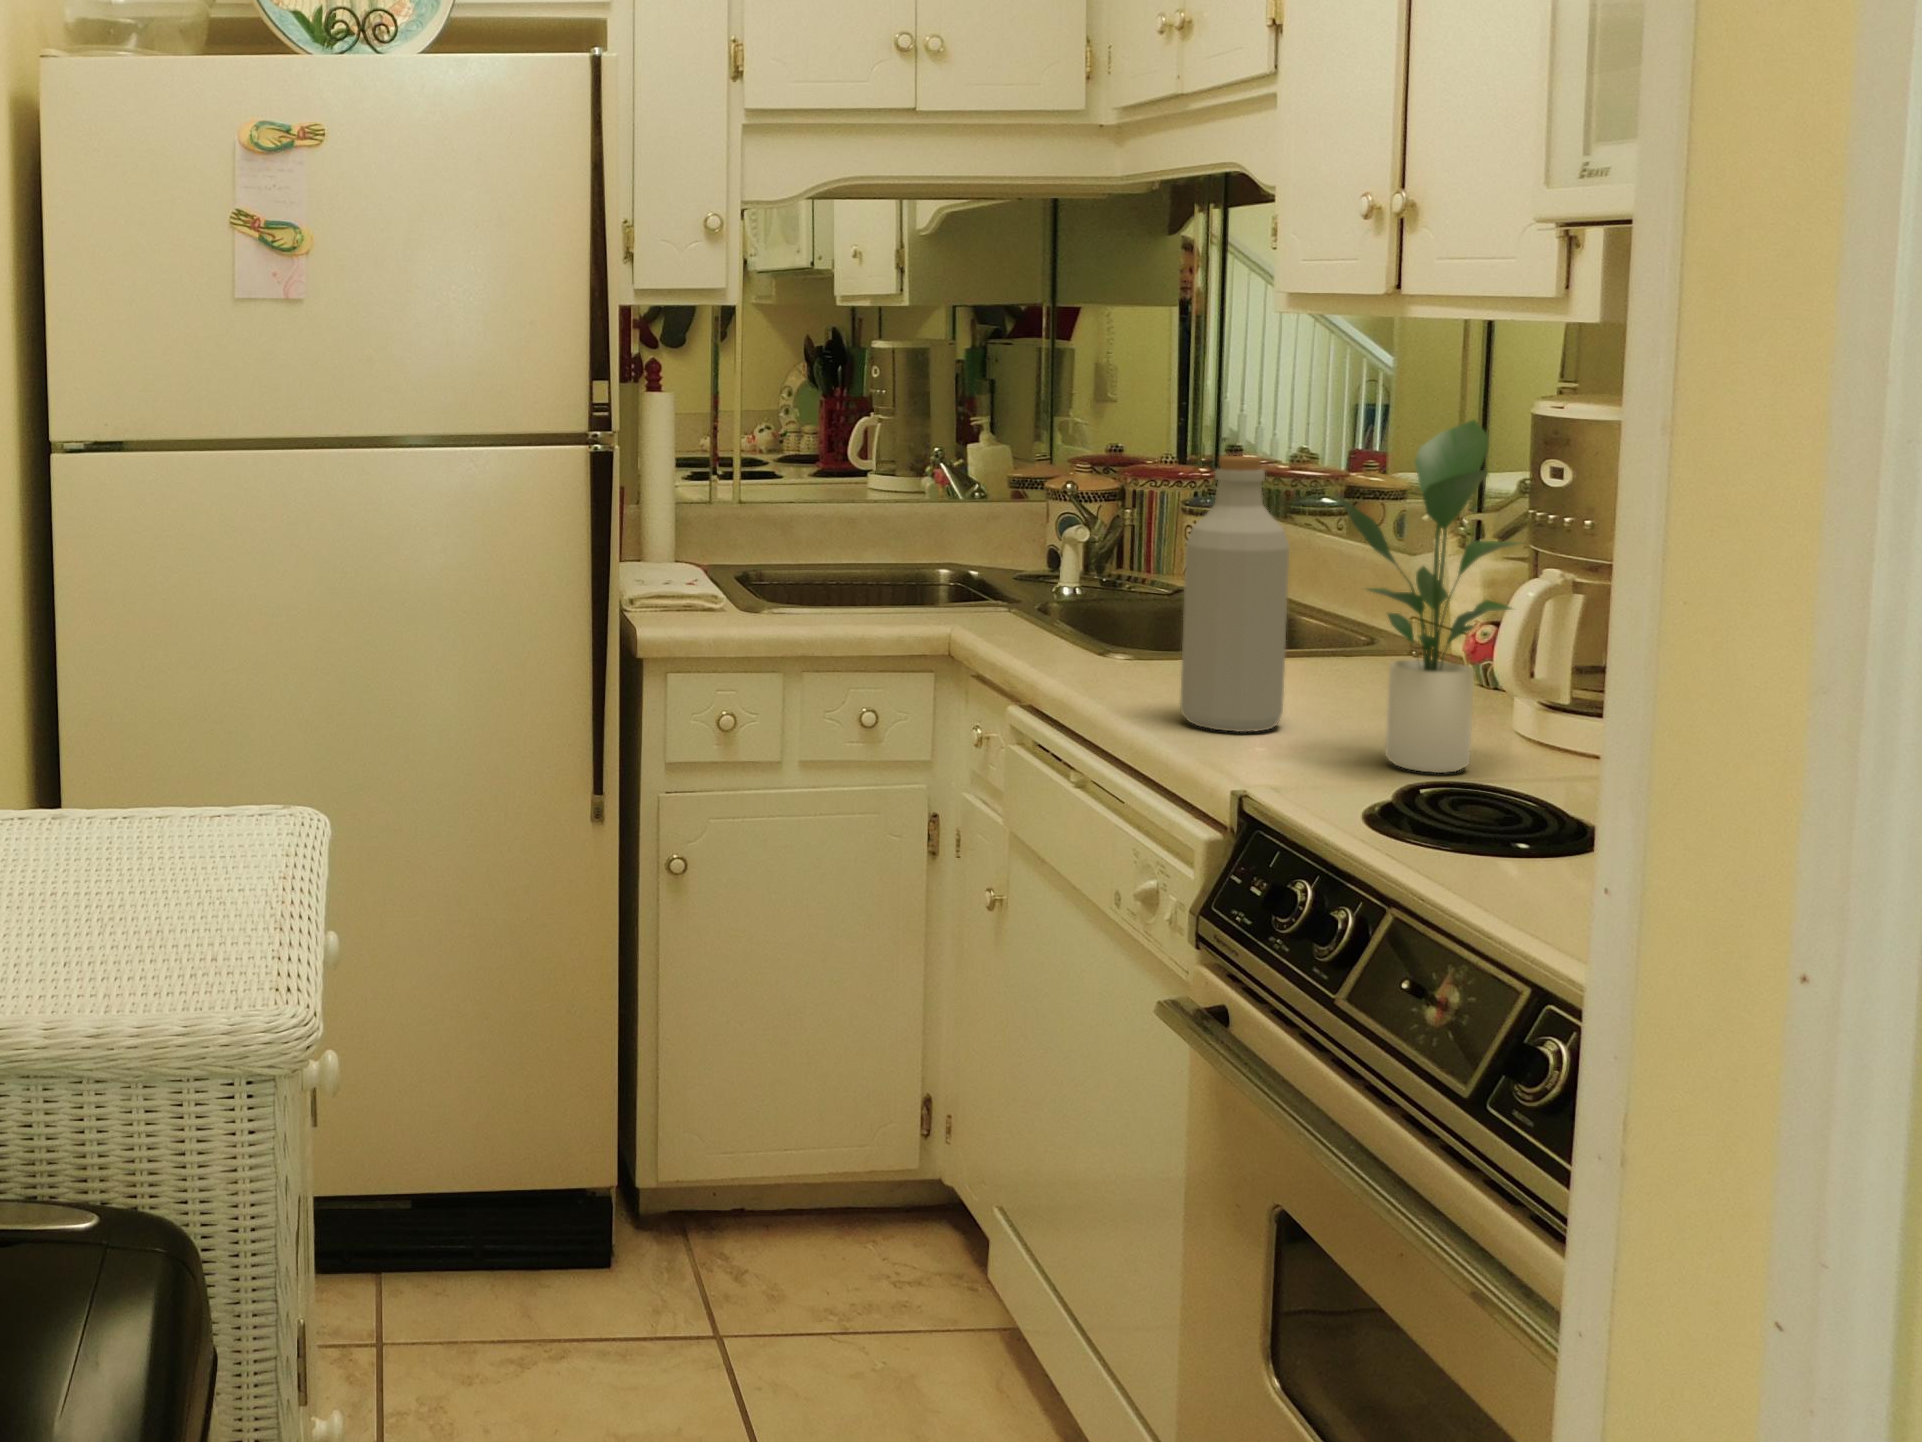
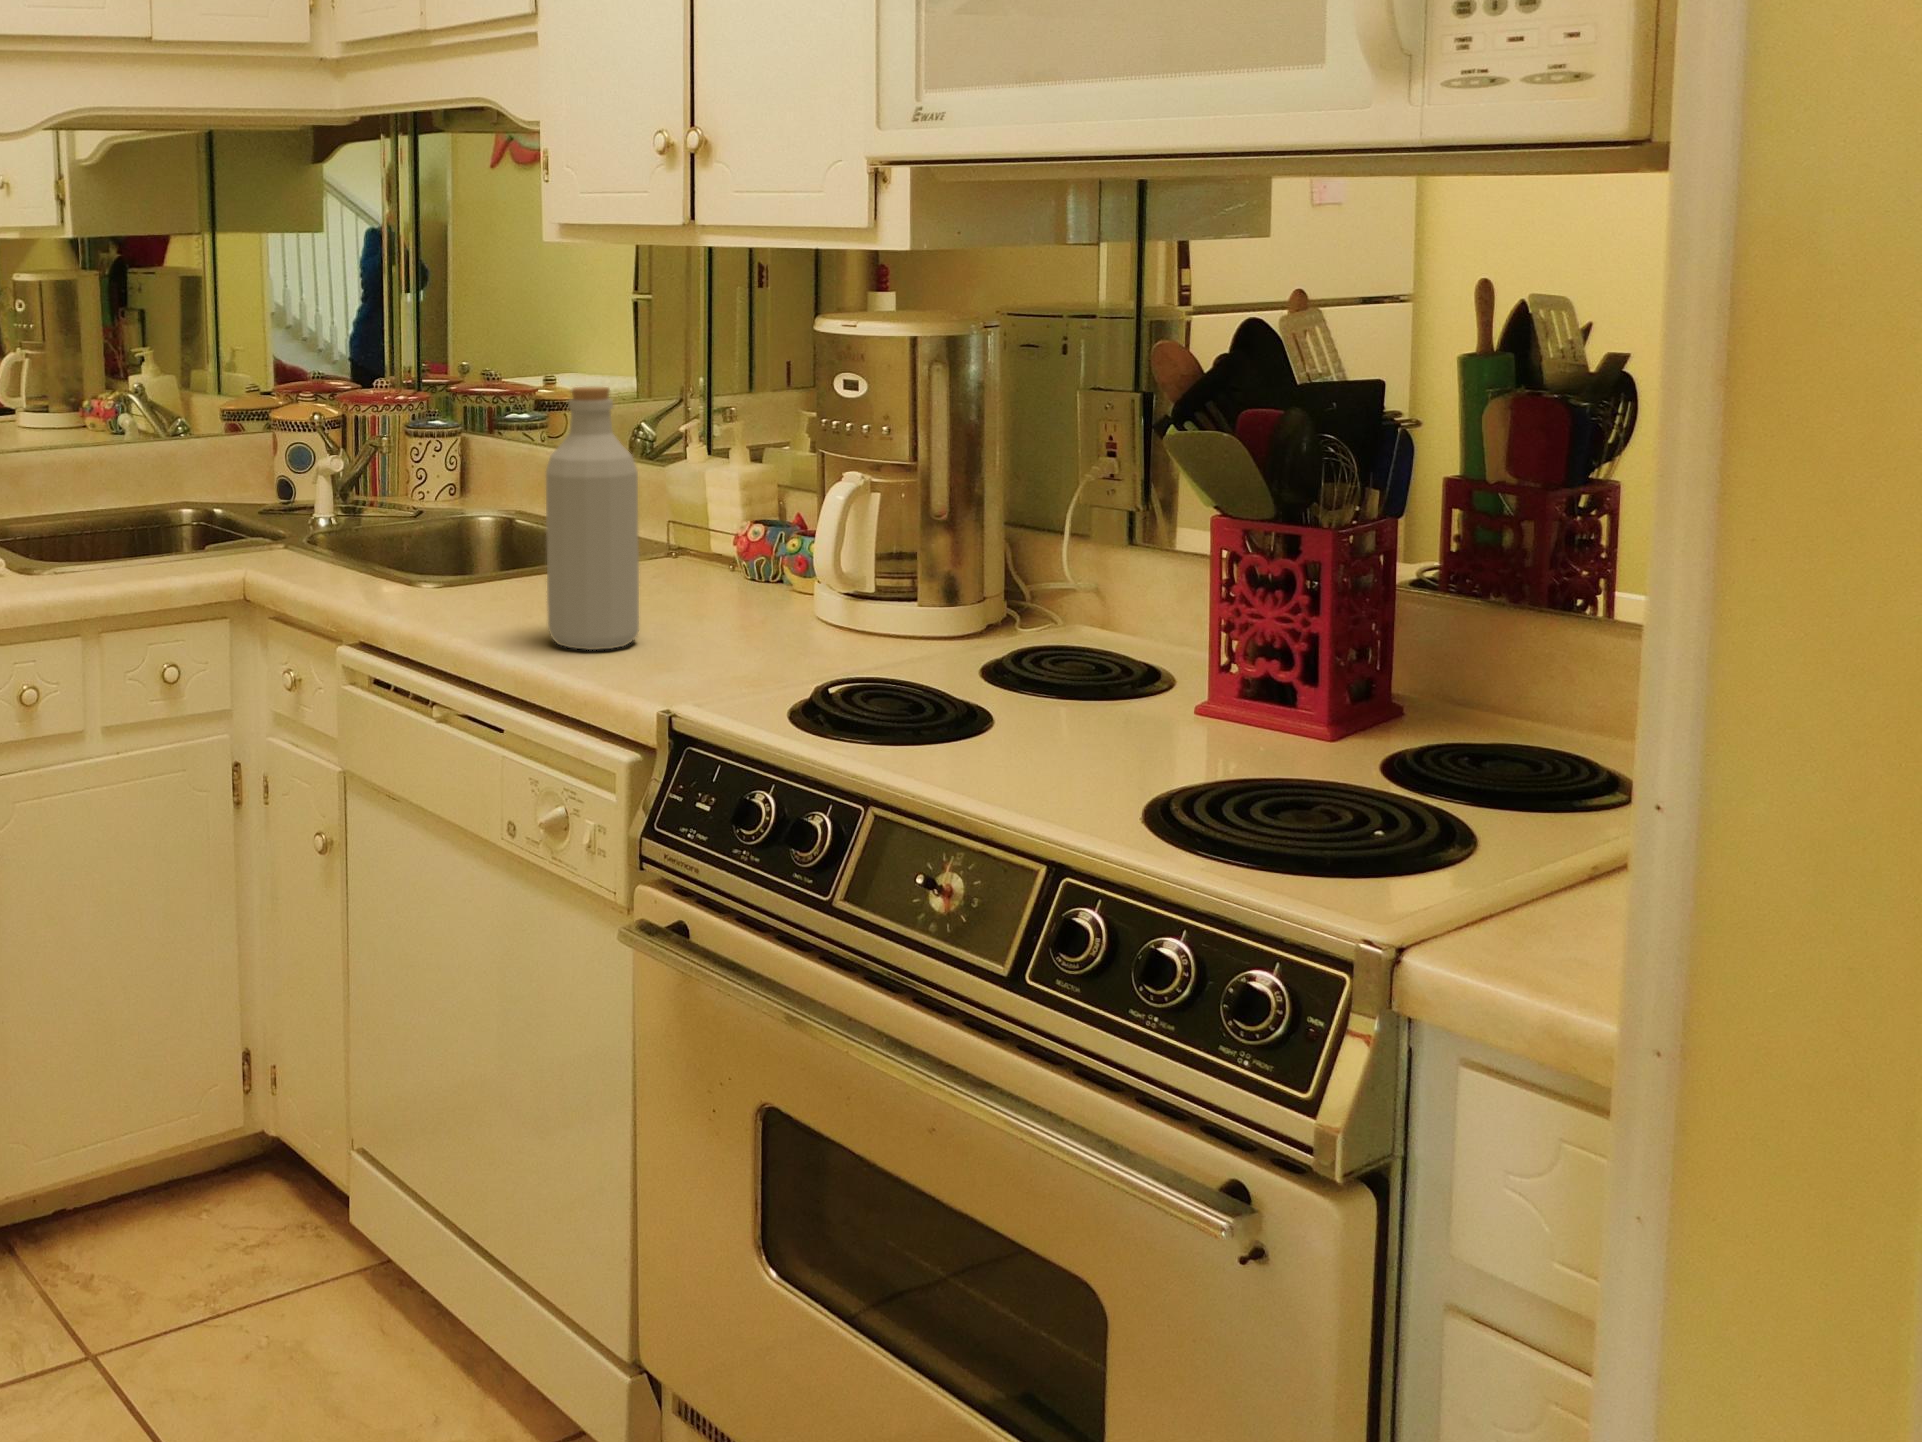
potted plant: present [1340,420,1519,773] -> none [699,343,858,668]

